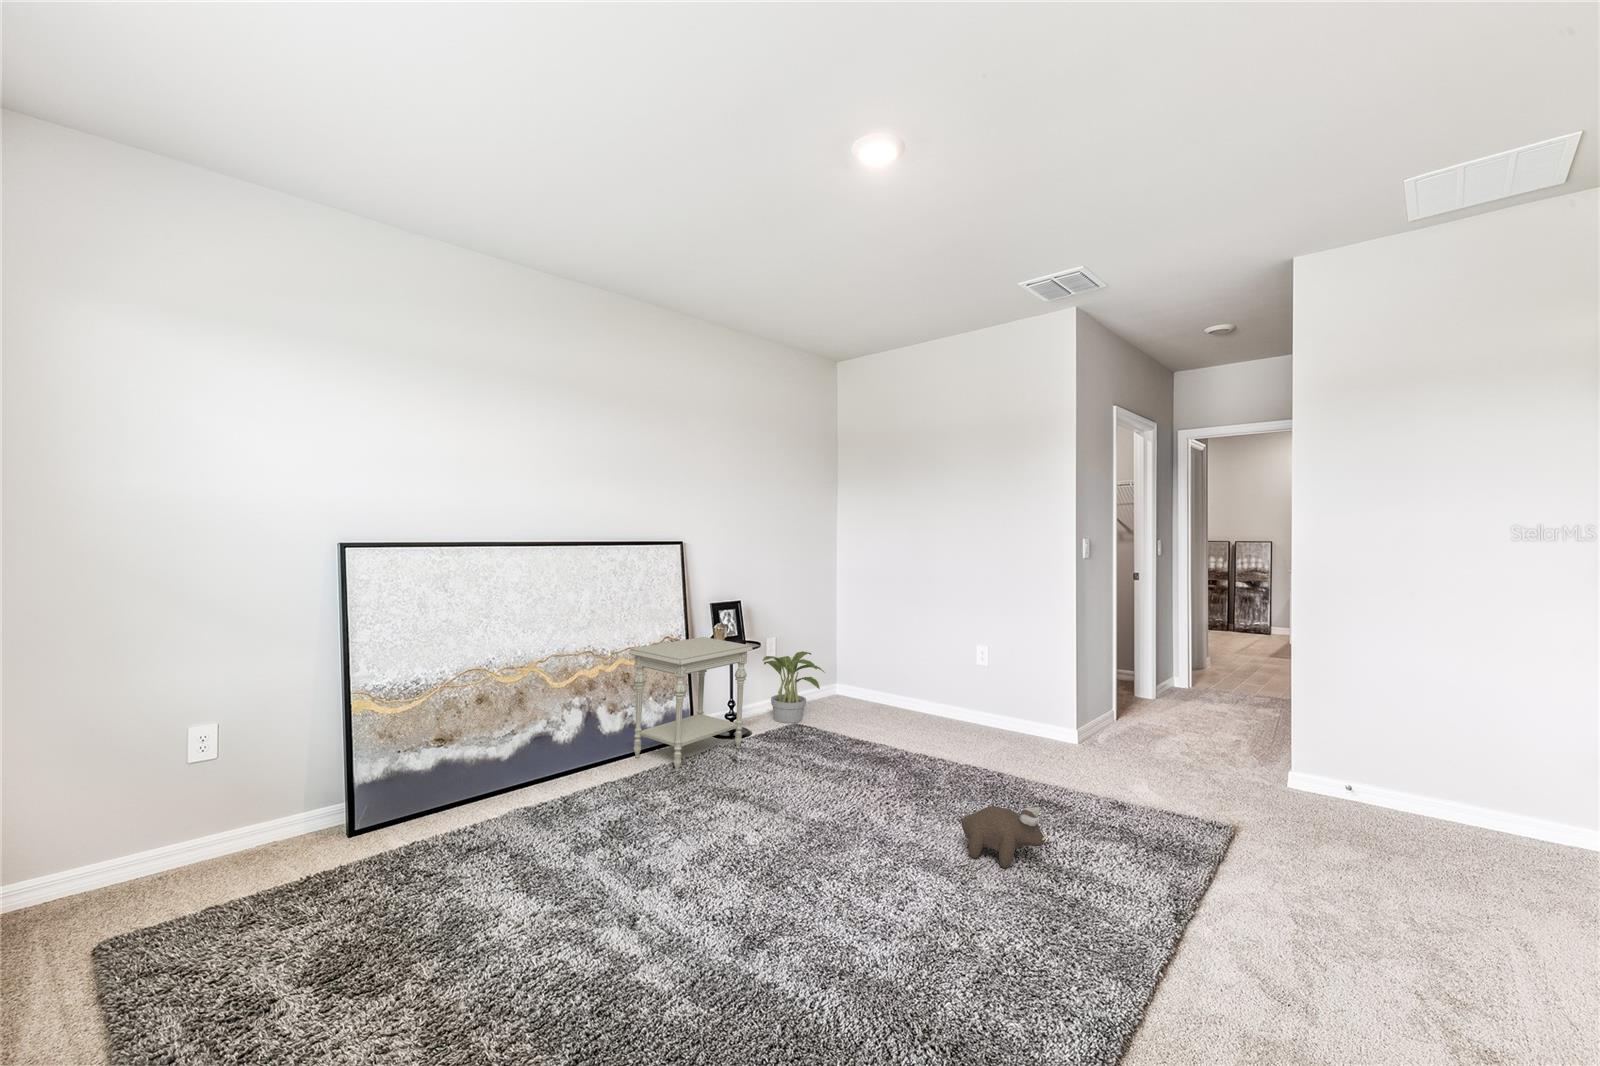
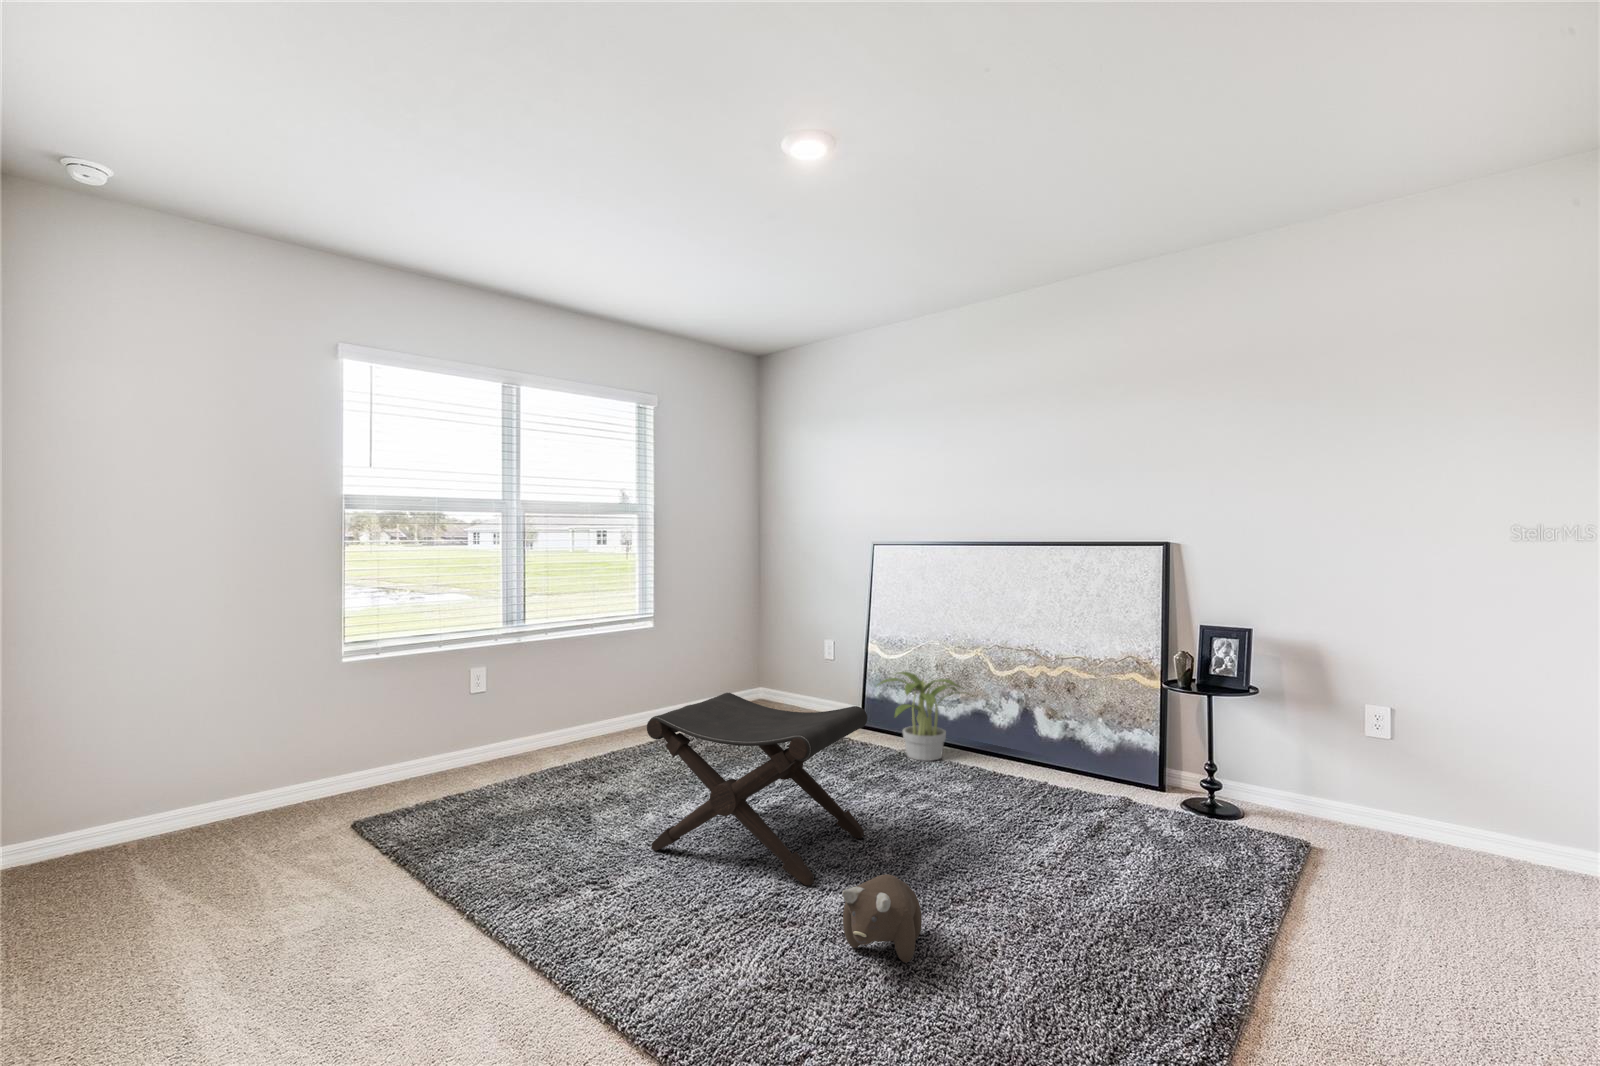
side table: present [629,637,753,771] -> none [1026,654,1181,813]
potted plant: present [763,651,824,723] -> present [879,672,966,761]
footstool: none [709,727,929,992] -> present [647,693,867,885]

